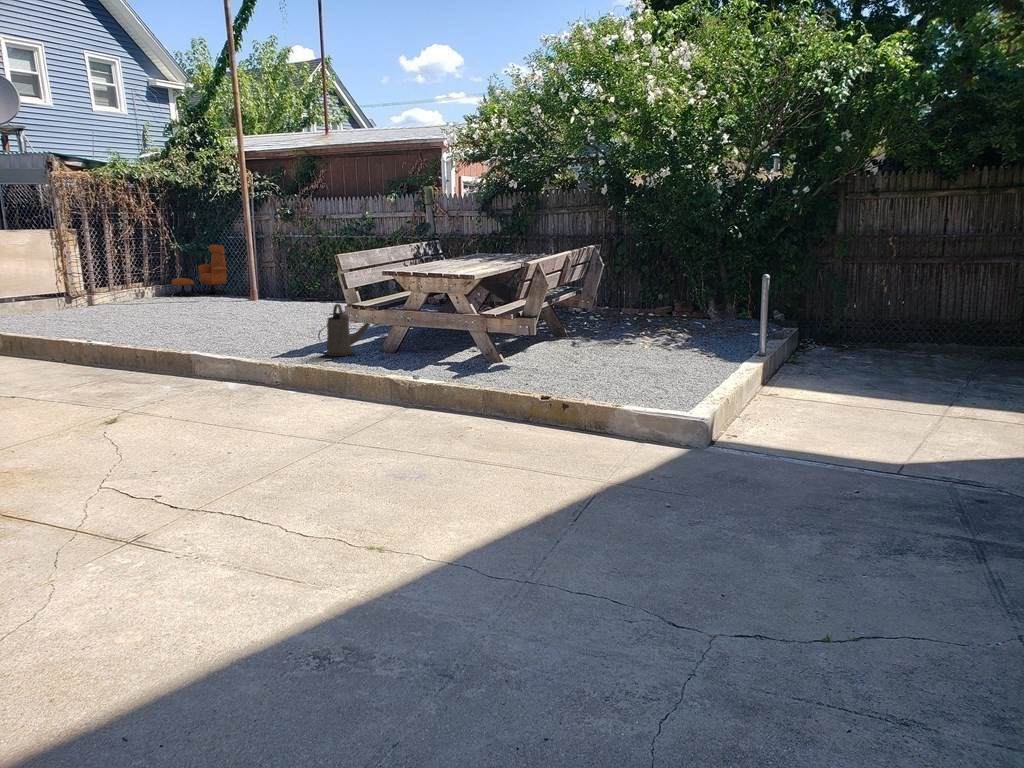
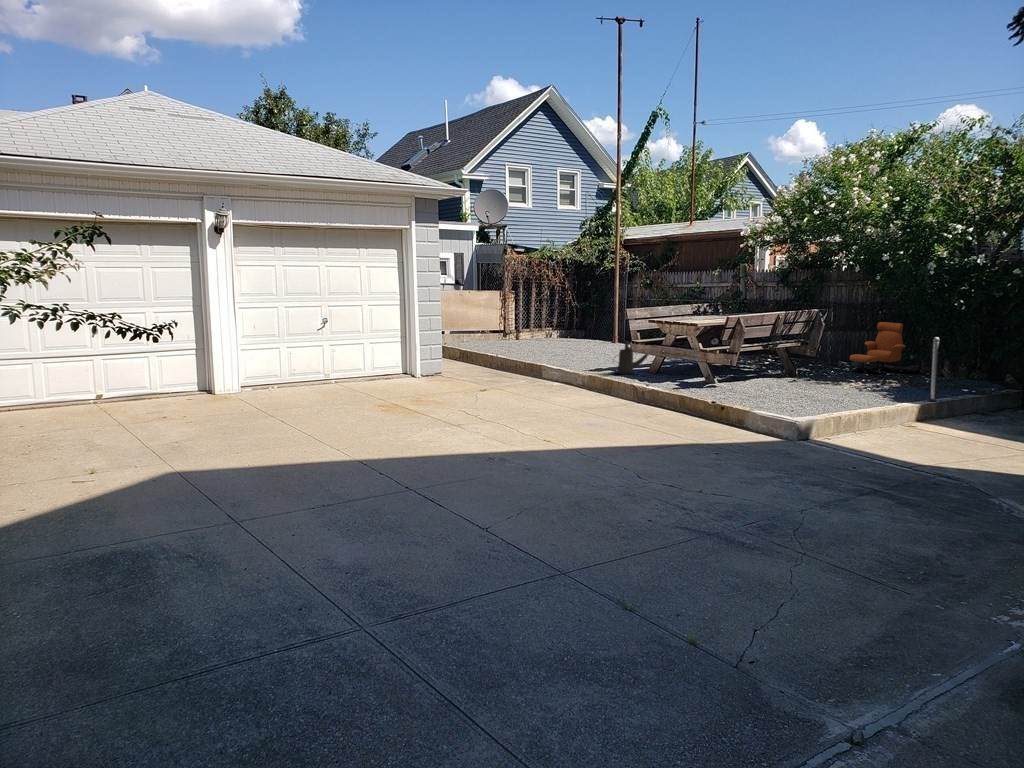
lounge chair: present [169,244,228,297] -> present [850,322,906,373]

